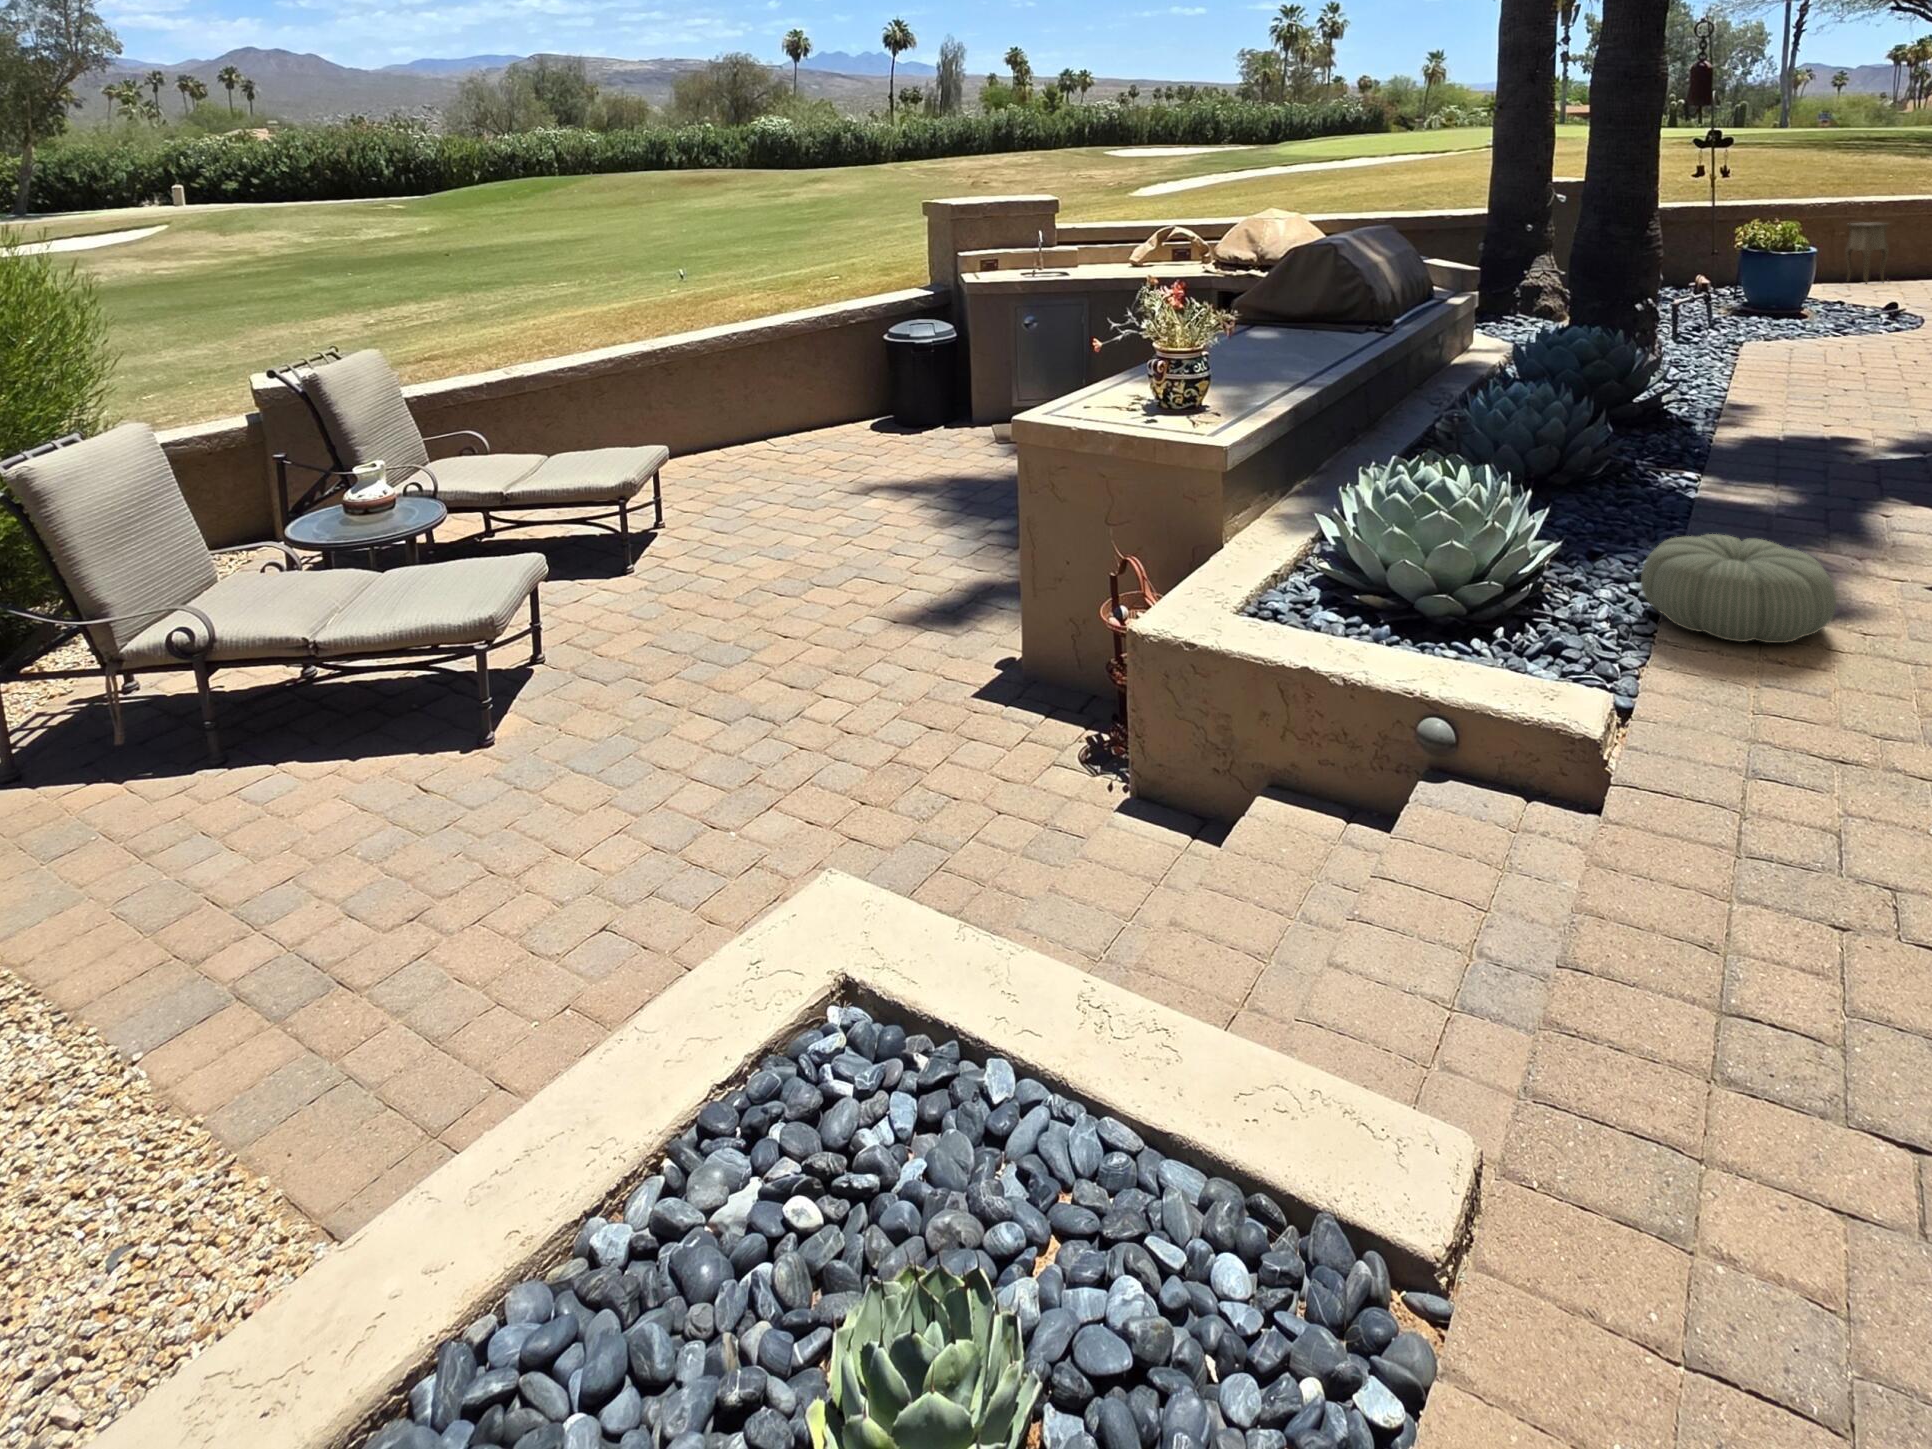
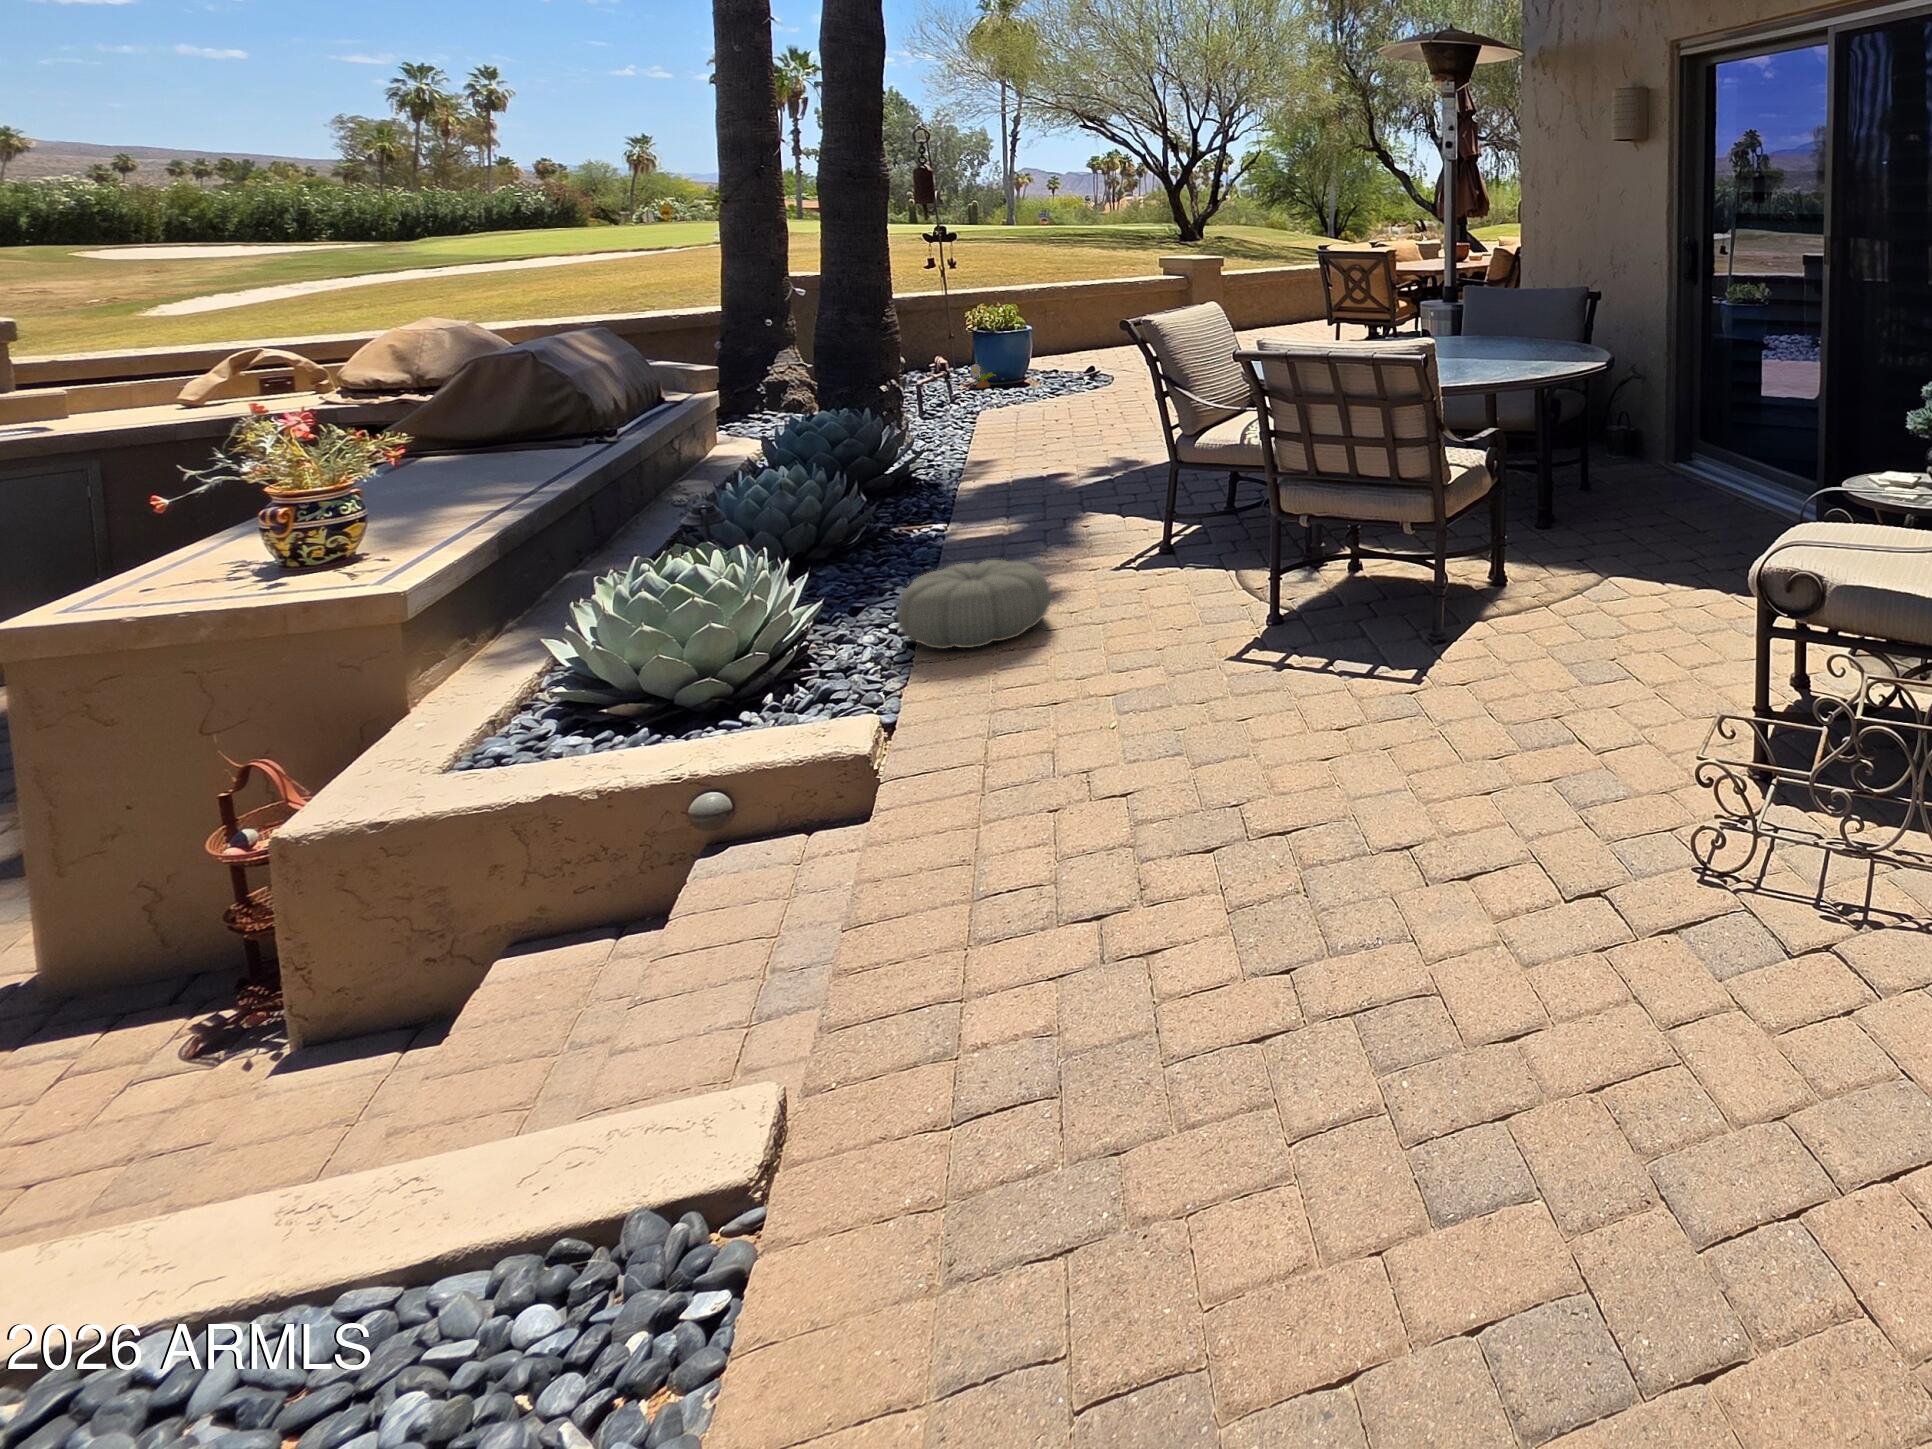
side table: present [1845,222,1889,283] -> none [1052,302,1090,352]
decorative plant: none [1734,287,1767,316] -> present [970,364,996,388]

